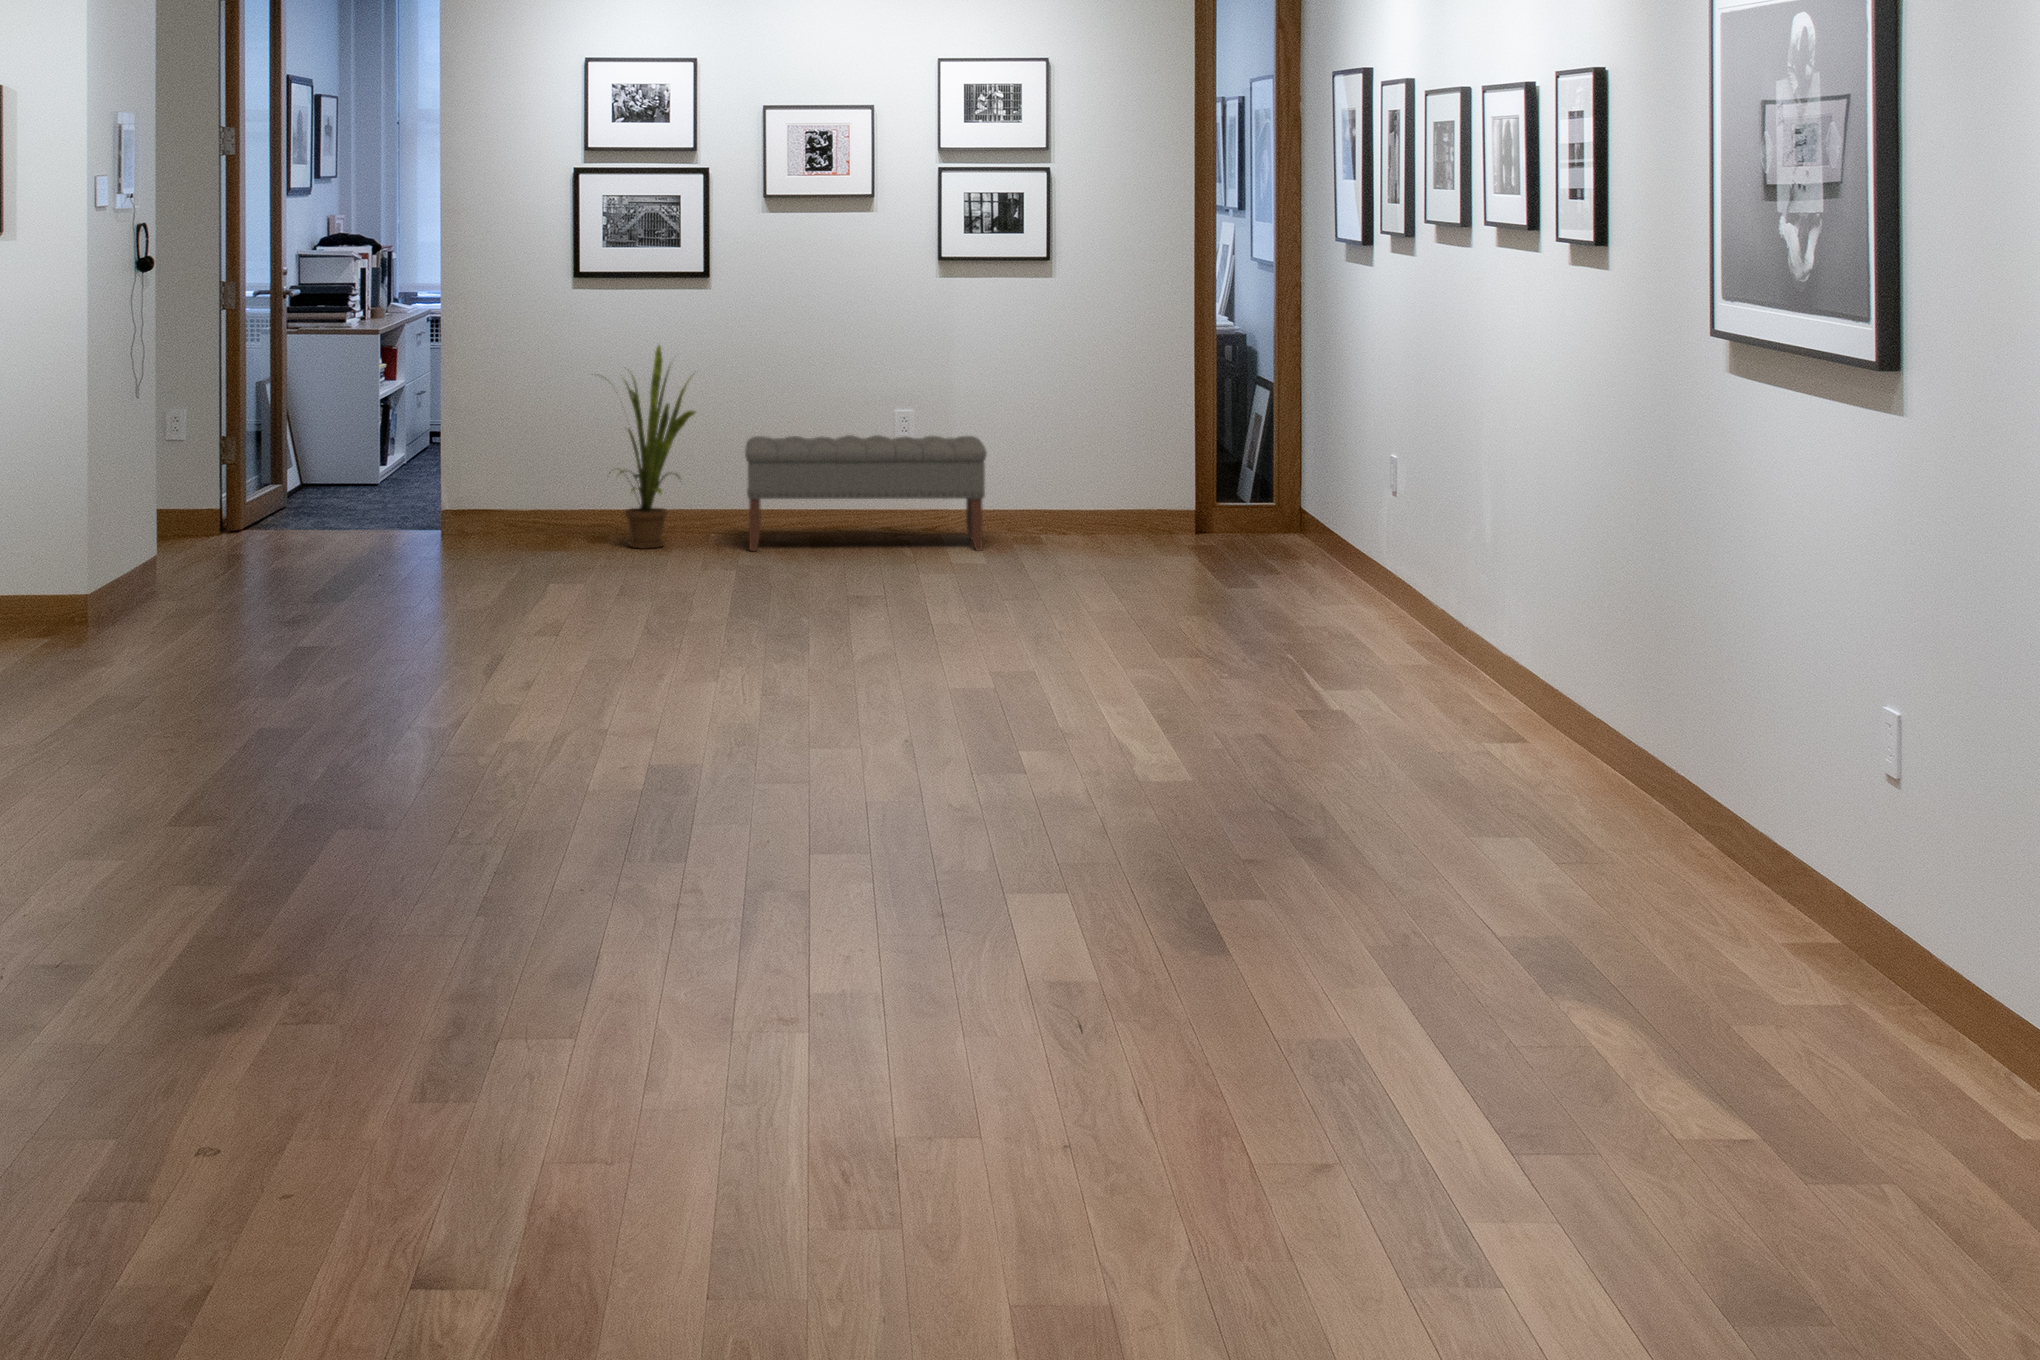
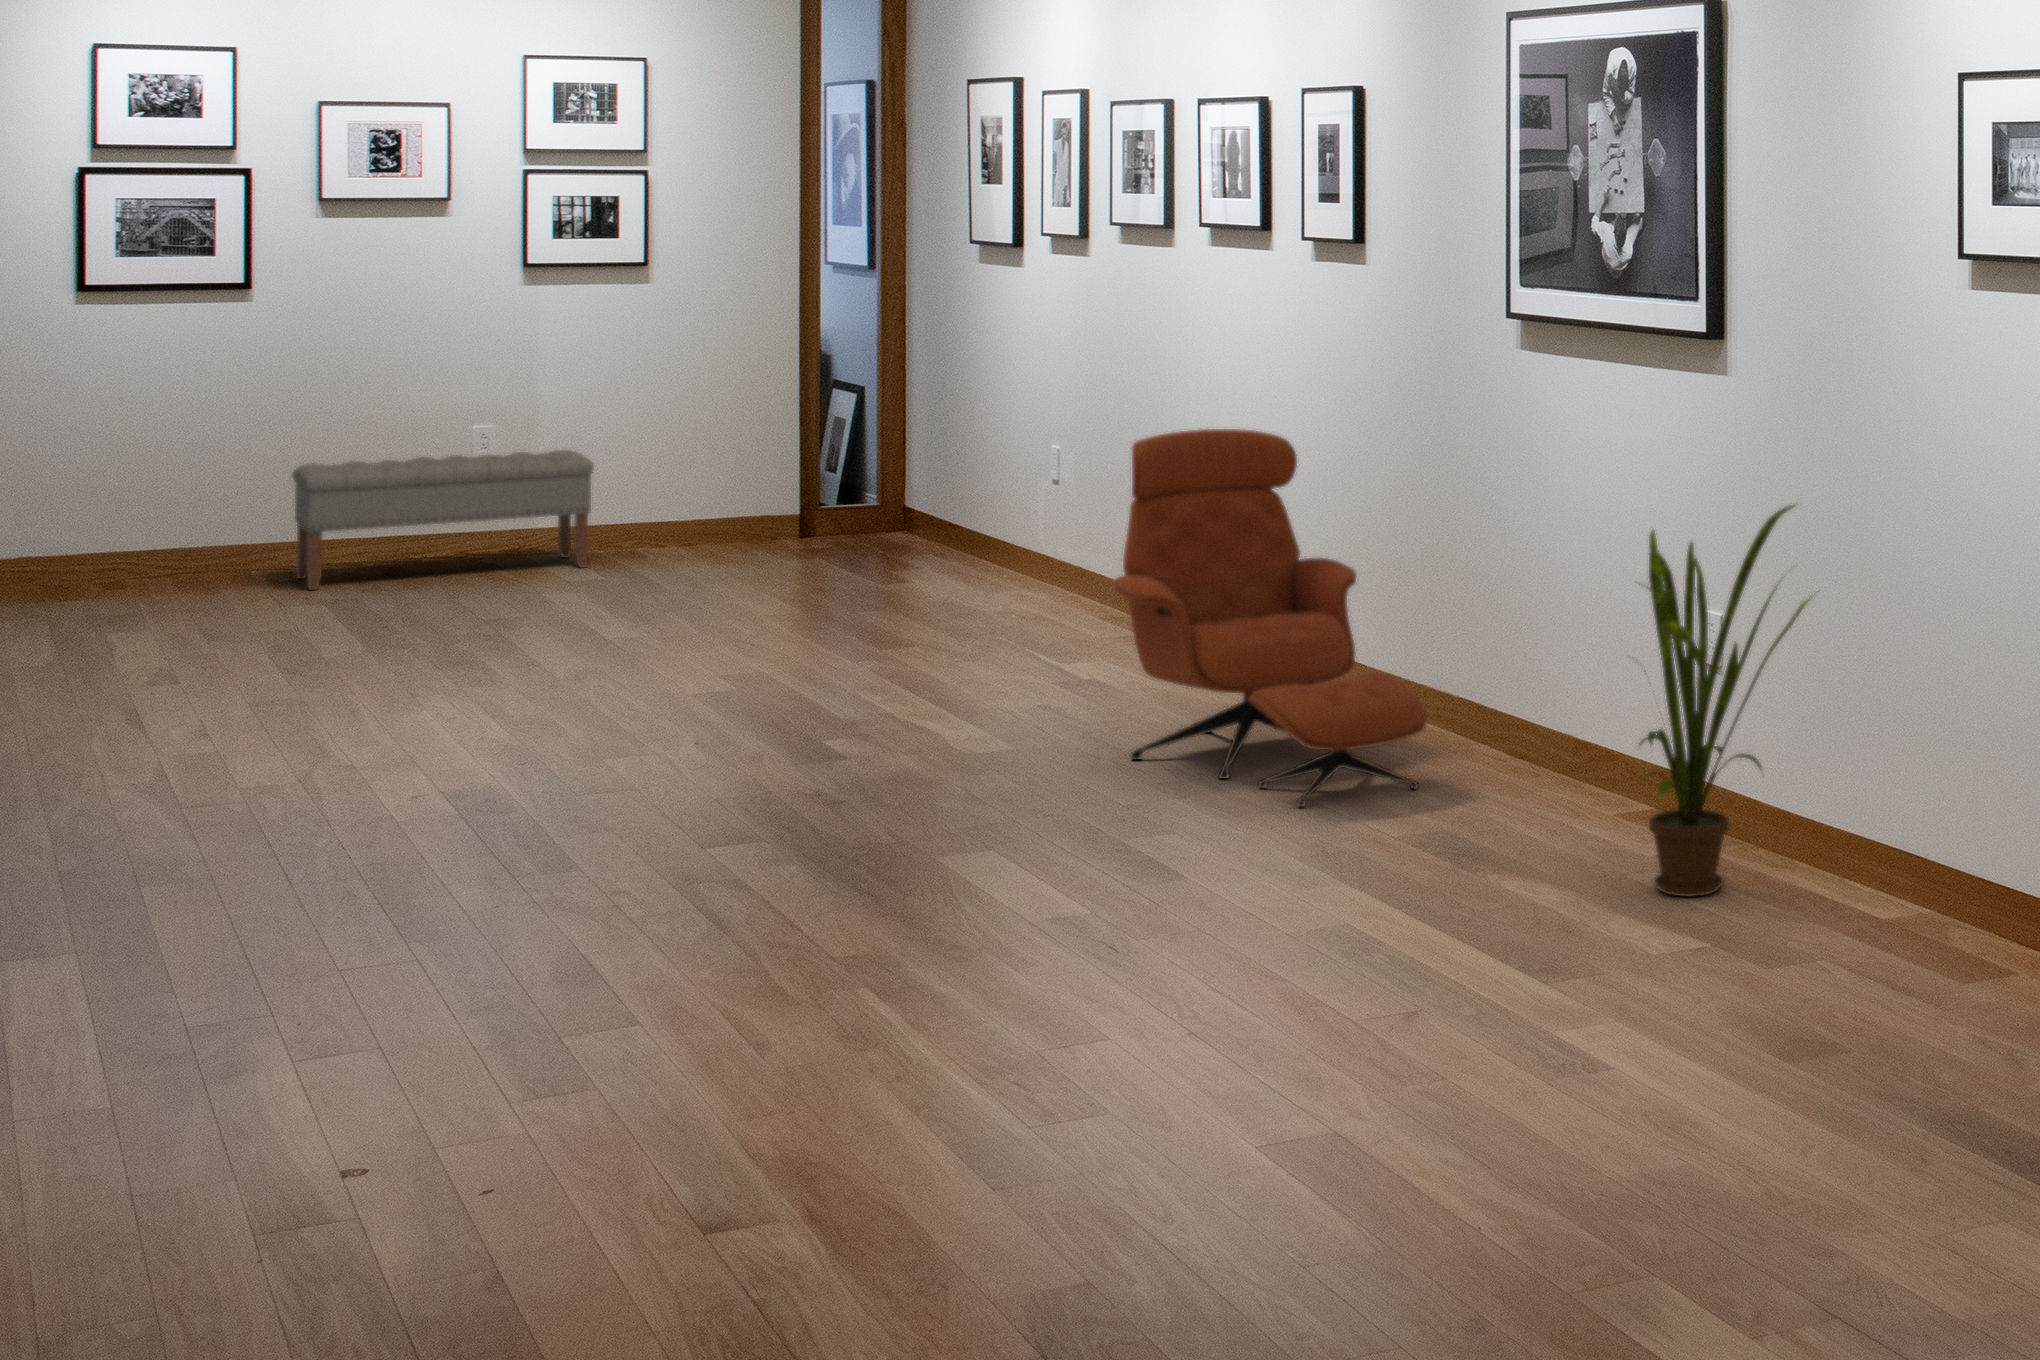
house plant: present [612,346,695,549] -> present [1632,505,1810,897]
lounge chair: none [1281,452,1580,888] -> present [1115,429,1427,807]

